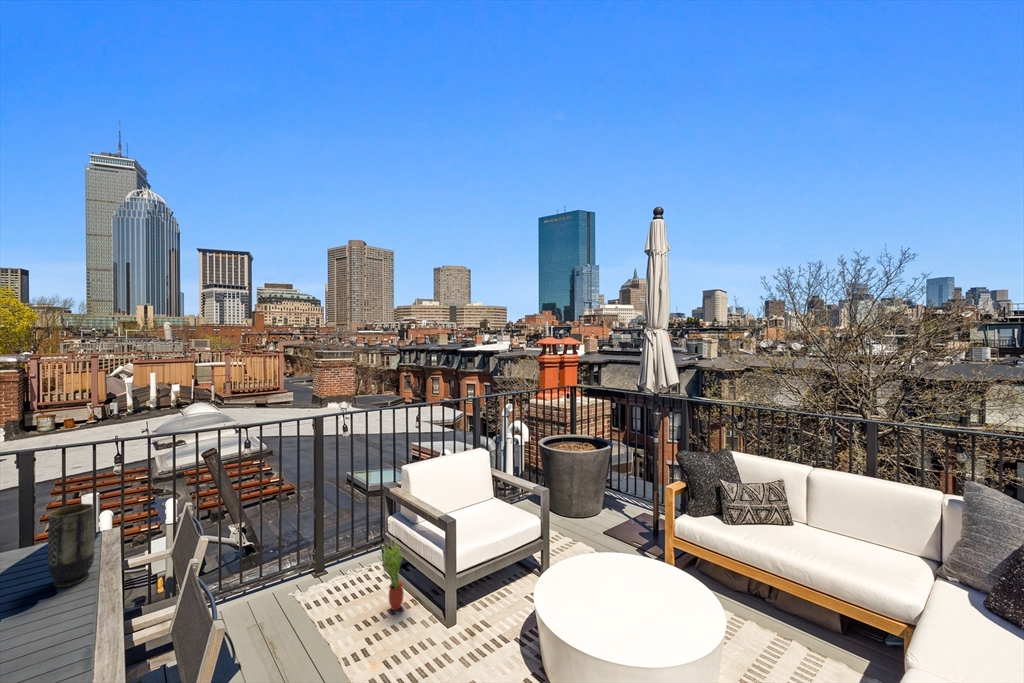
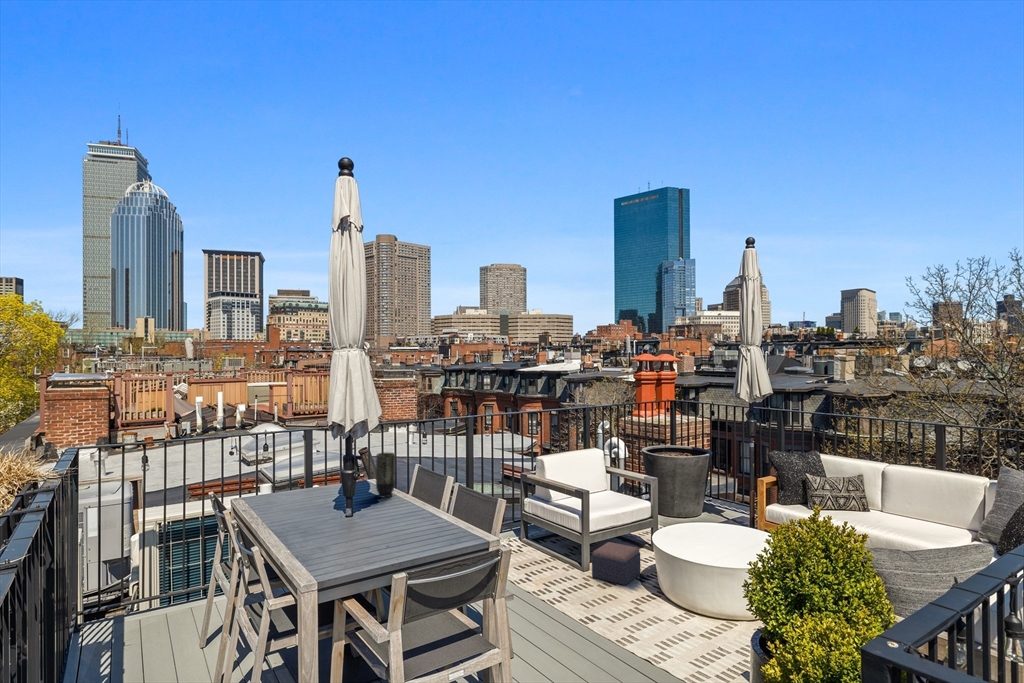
potted plant: present [380,539,404,610] -> none [530,507,549,561]
footstool: none [452,585,519,661] -> present [592,542,641,585]

